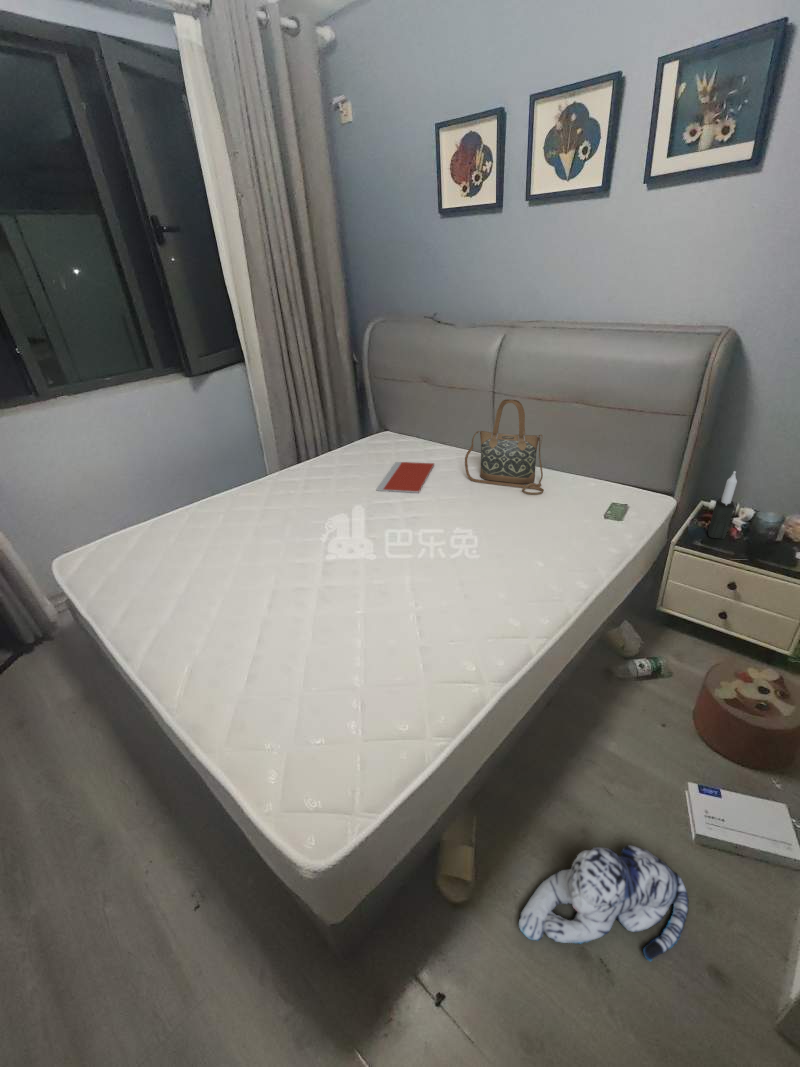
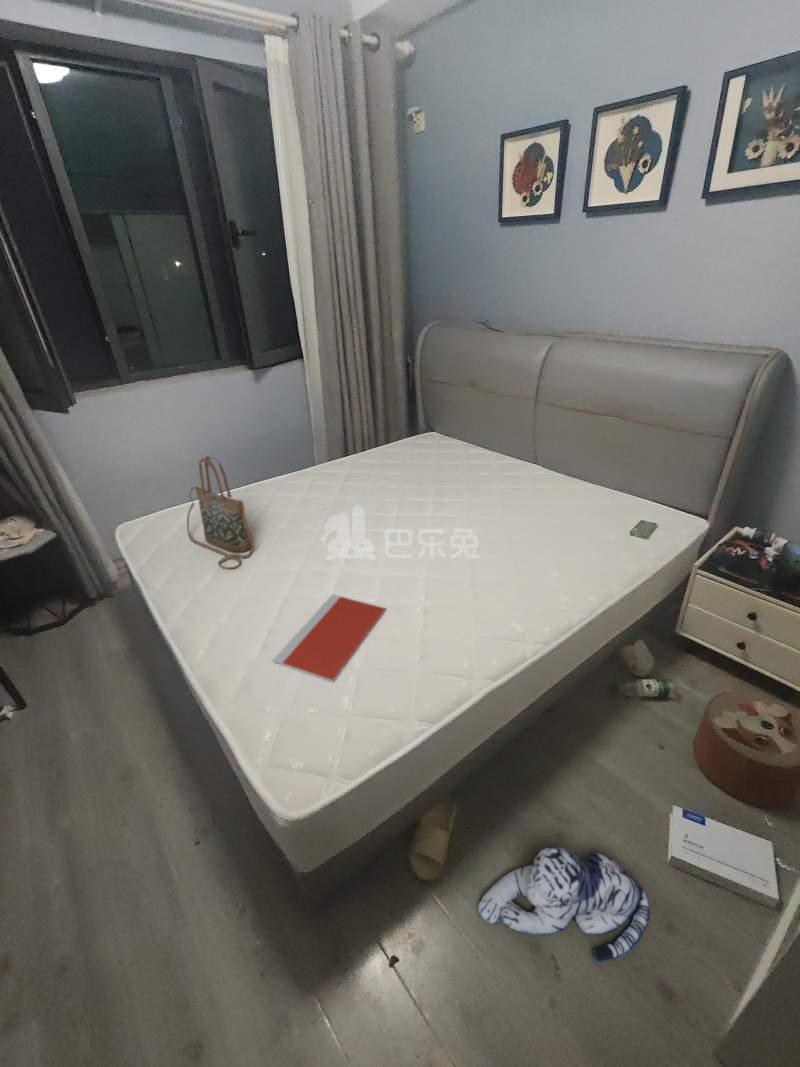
handbag: present [465,399,544,495] -> present [187,456,254,569]
notebook: present [376,462,434,493] -> present [273,595,386,682]
candle: present [708,471,737,539] -> none [736,500,769,568]

